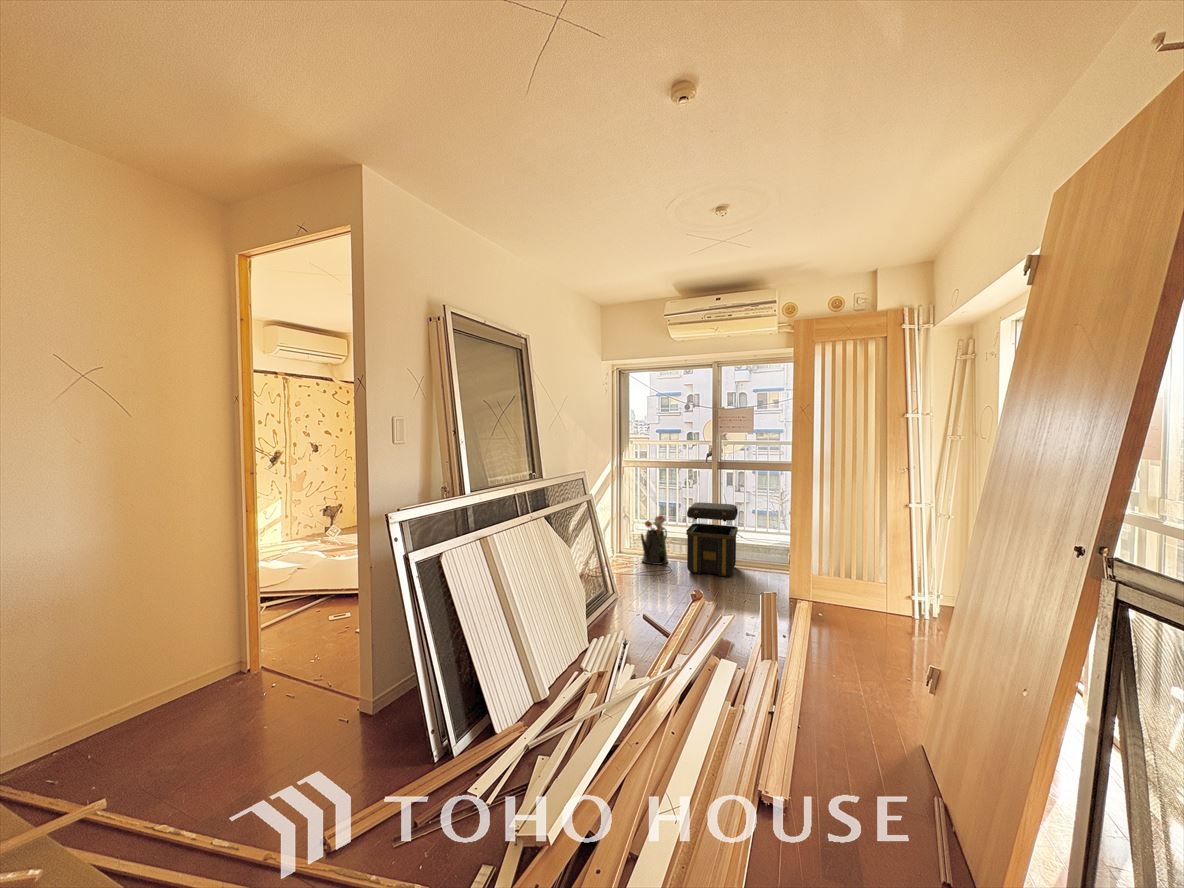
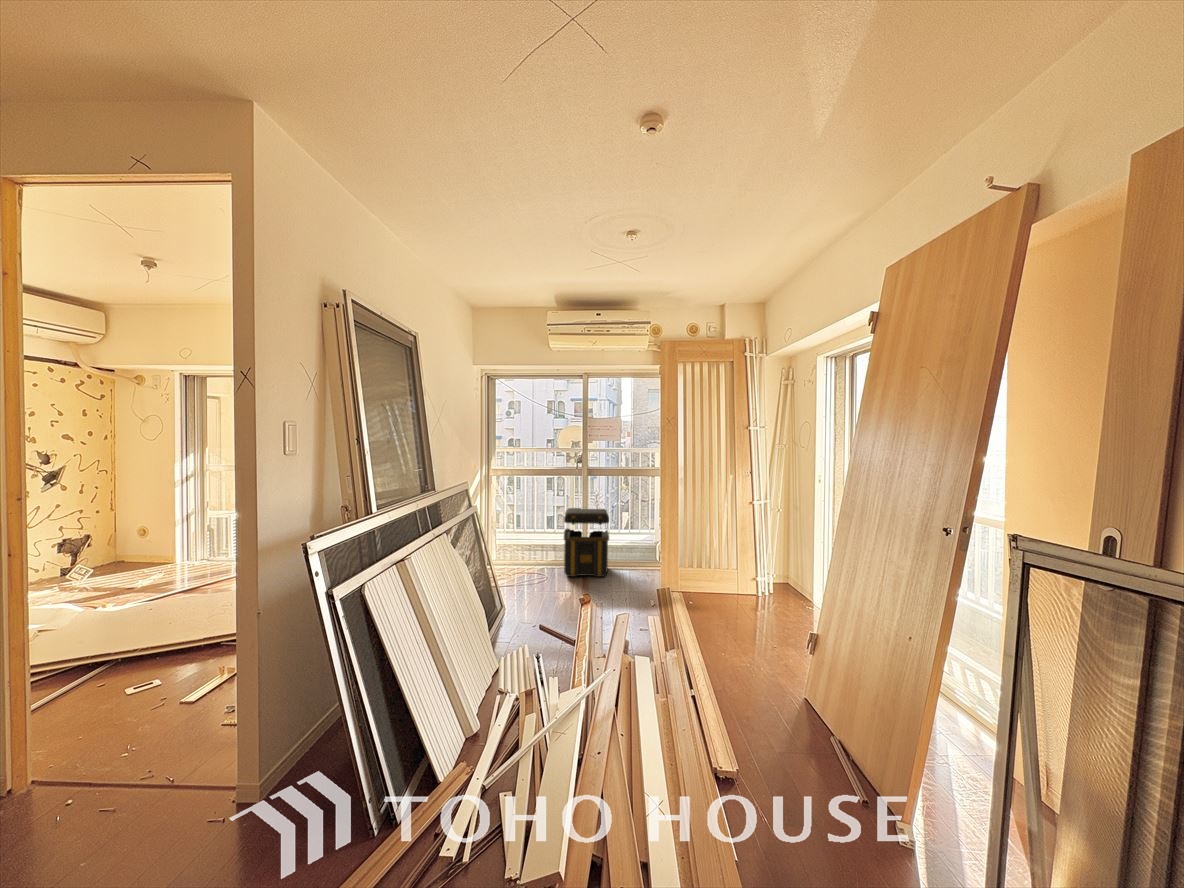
watering can: present [641,516,668,565] -> none [515,522,542,573]

